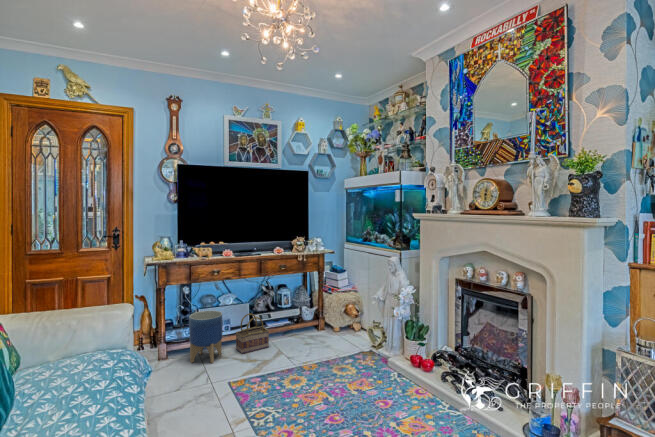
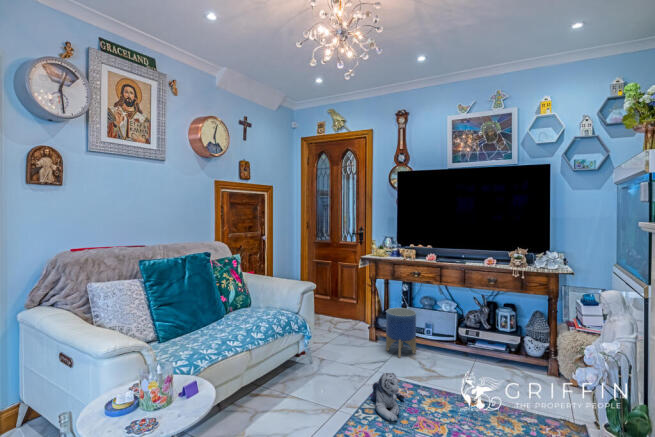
basket: present [236,313,269,354] -> none [431,323,465,366]
plush toy: none [236,368,288,414] -> present [371,373,404,422]

